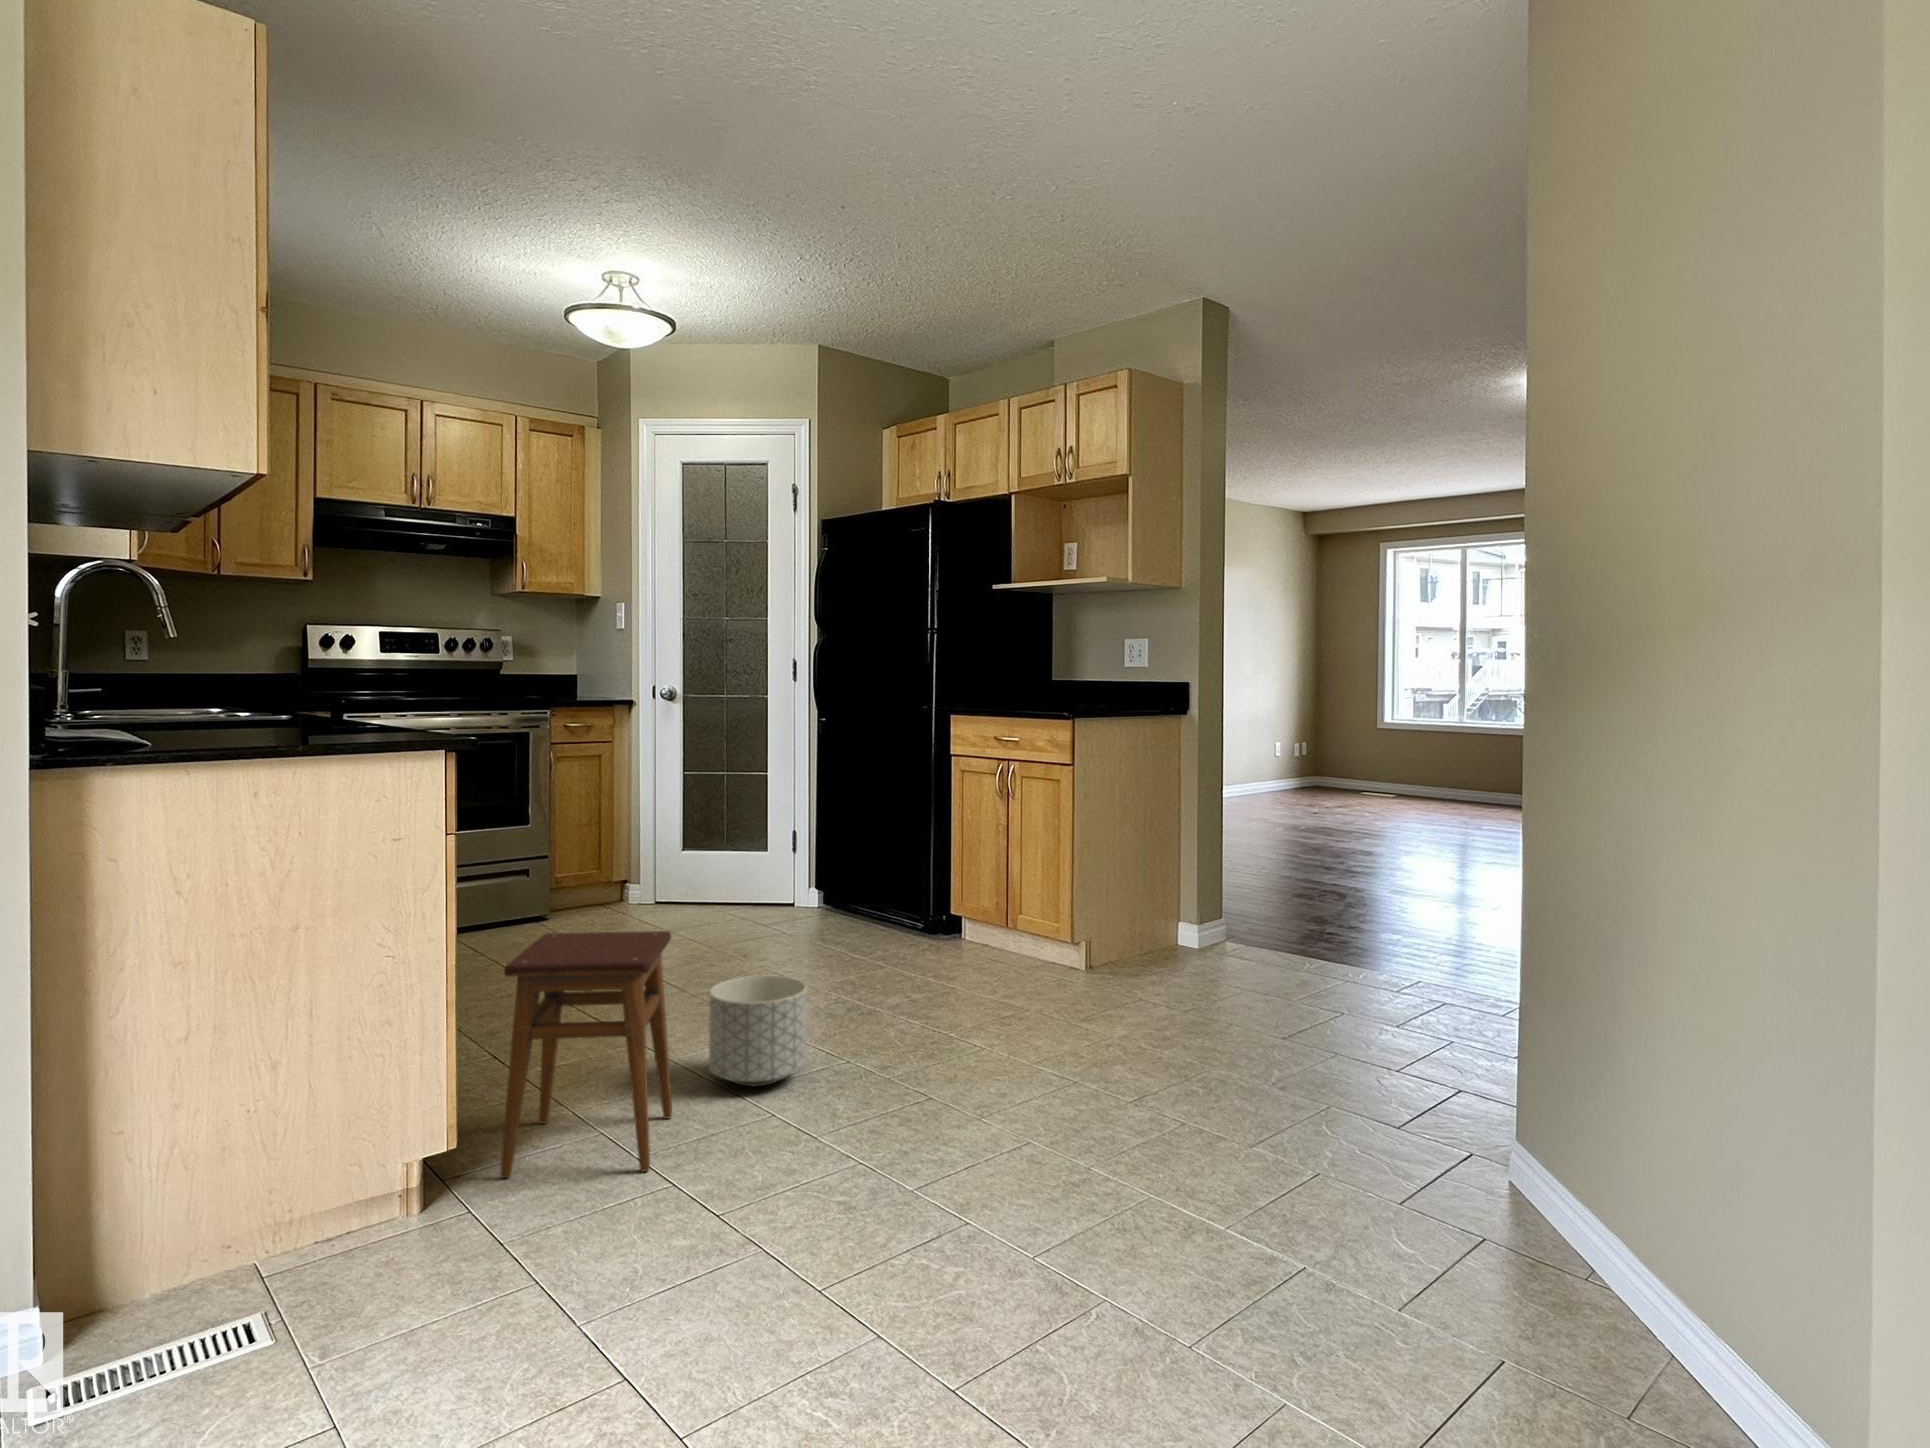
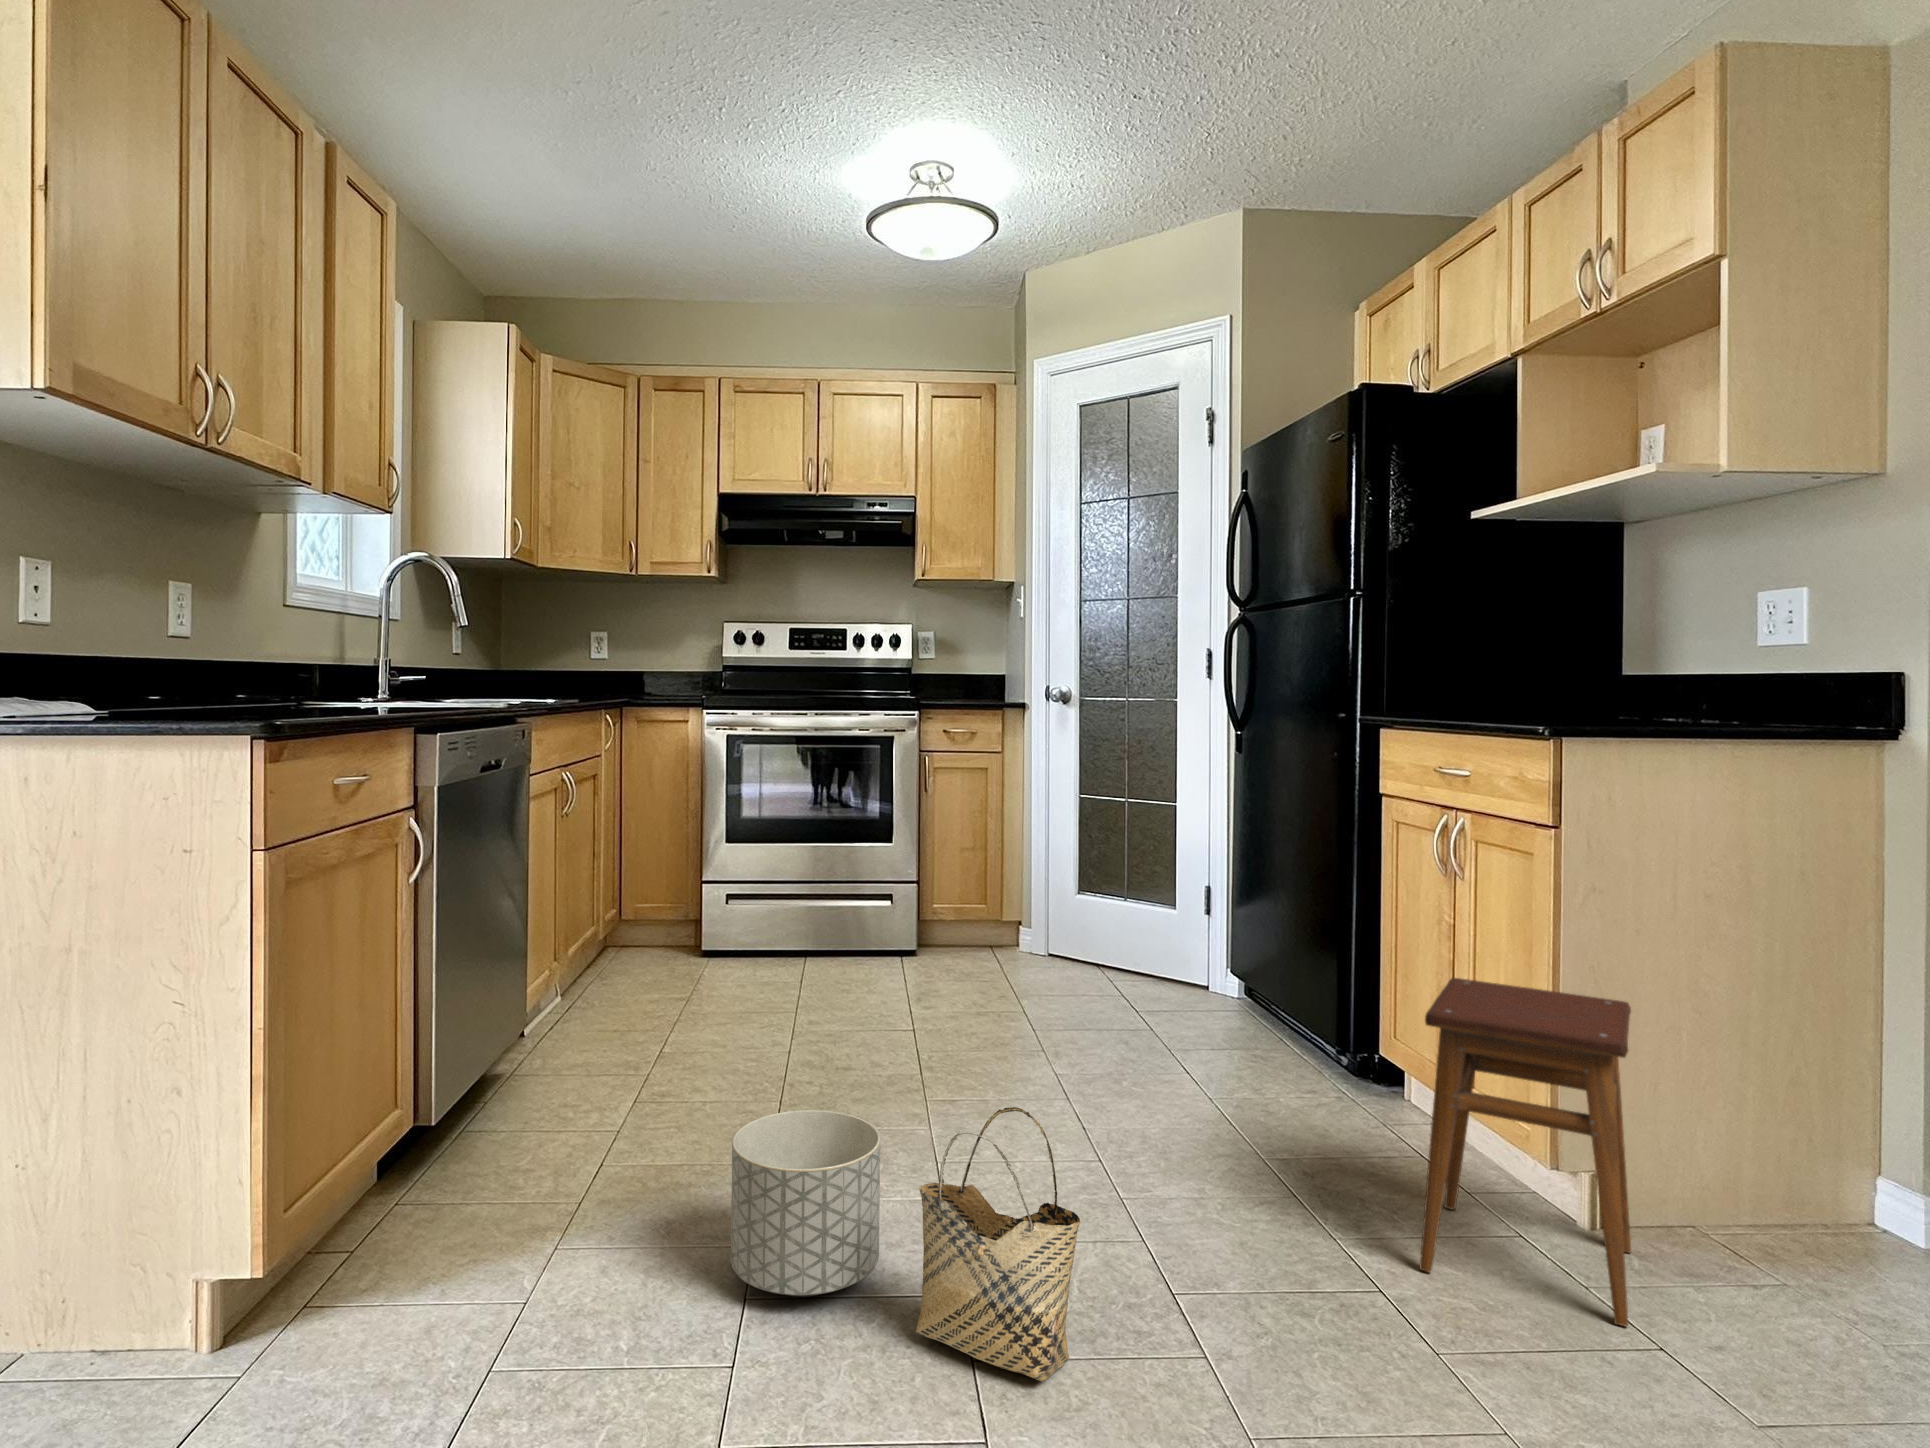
stool: present [500,931,672,1178] -> present [1419,978,1631,1326]
woven basket: none [848,938,943,1076] -> present [916,1107,1080,1381]

